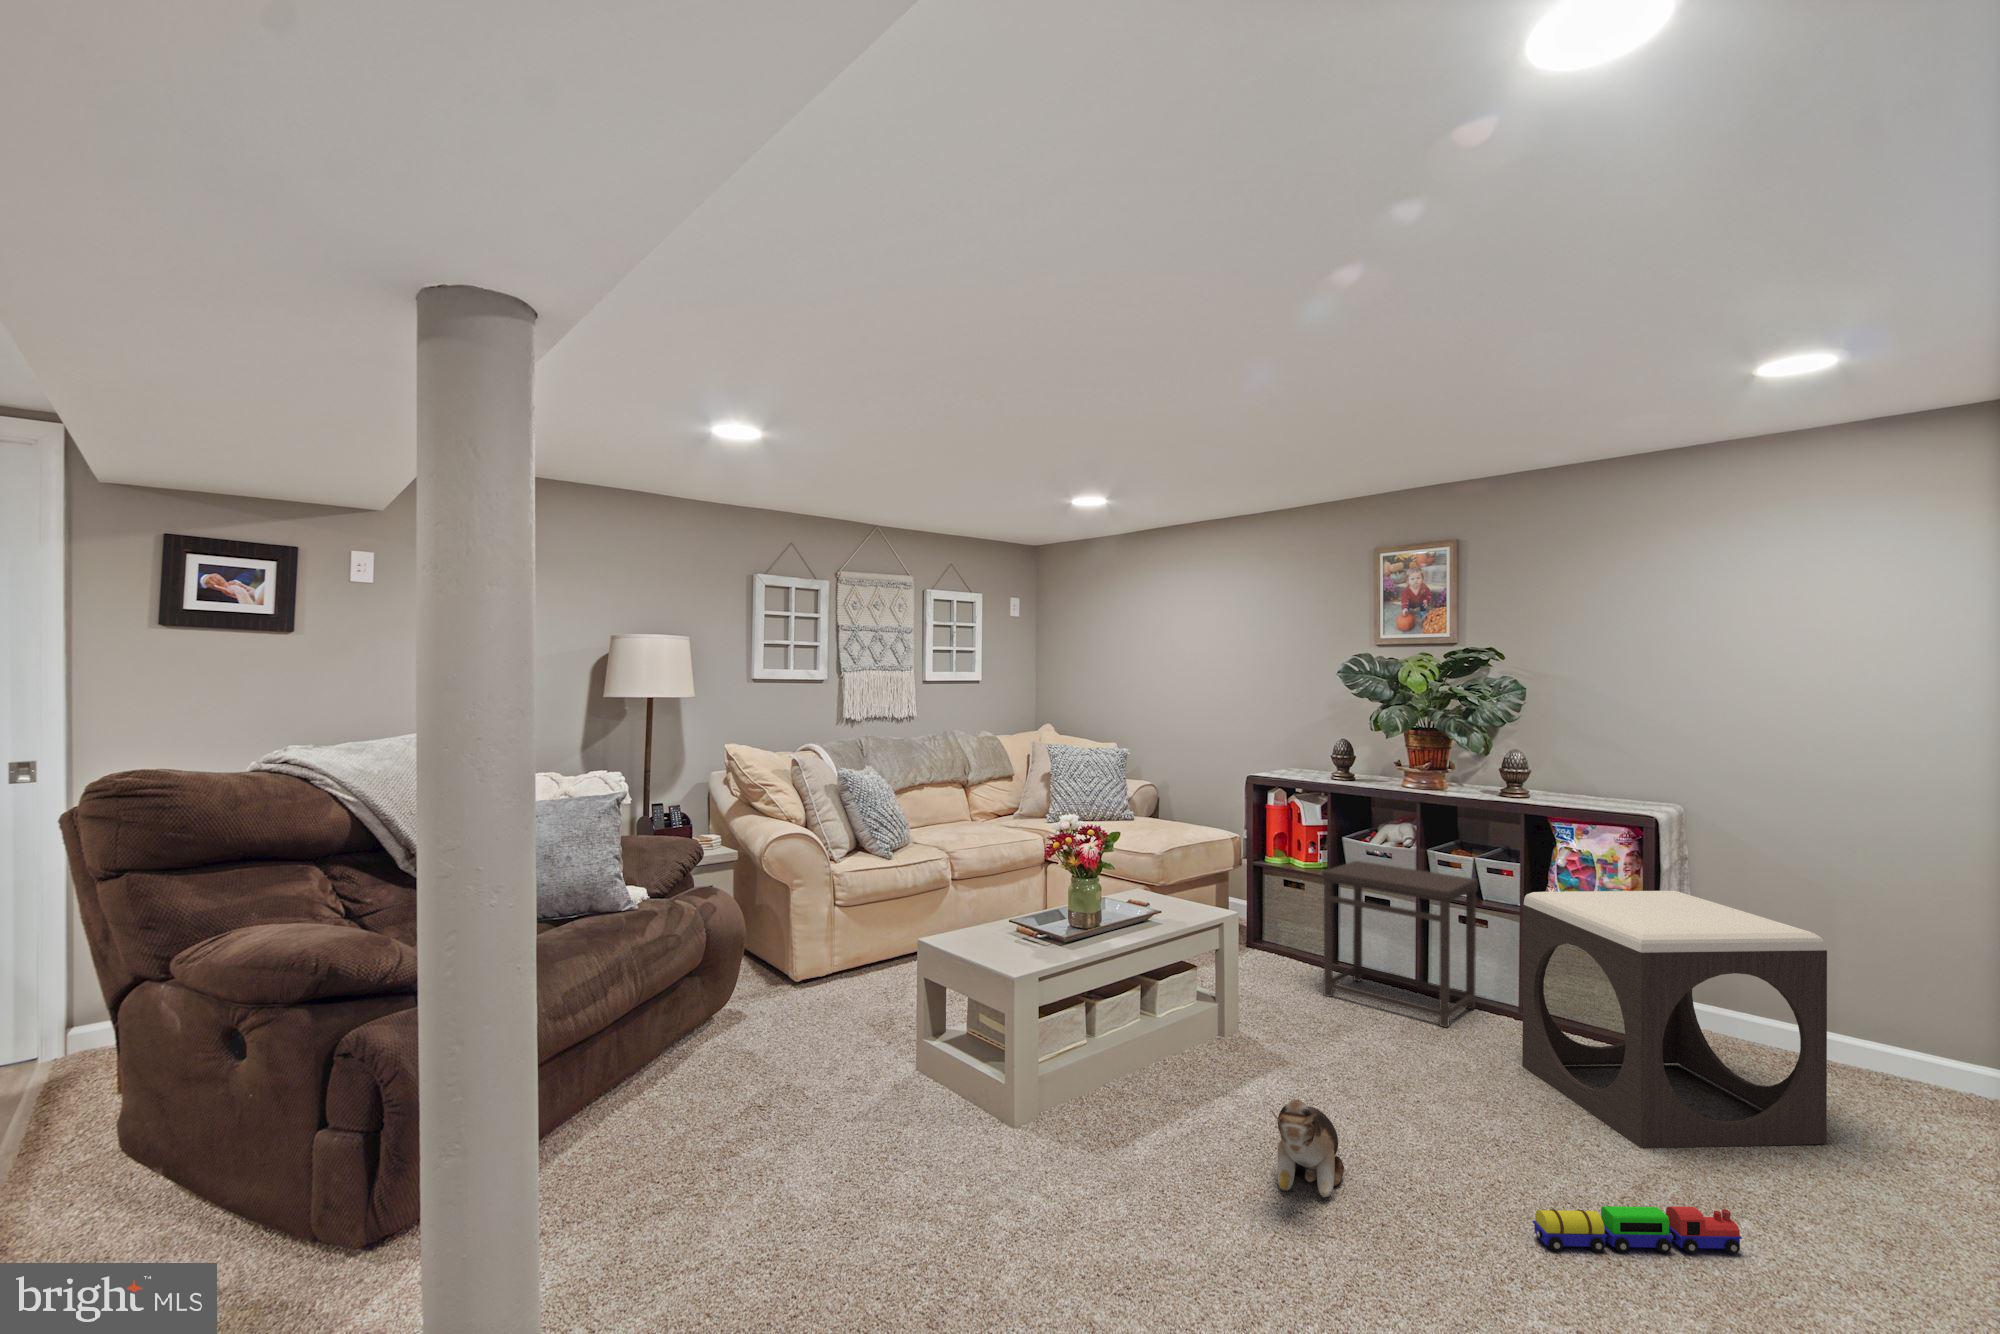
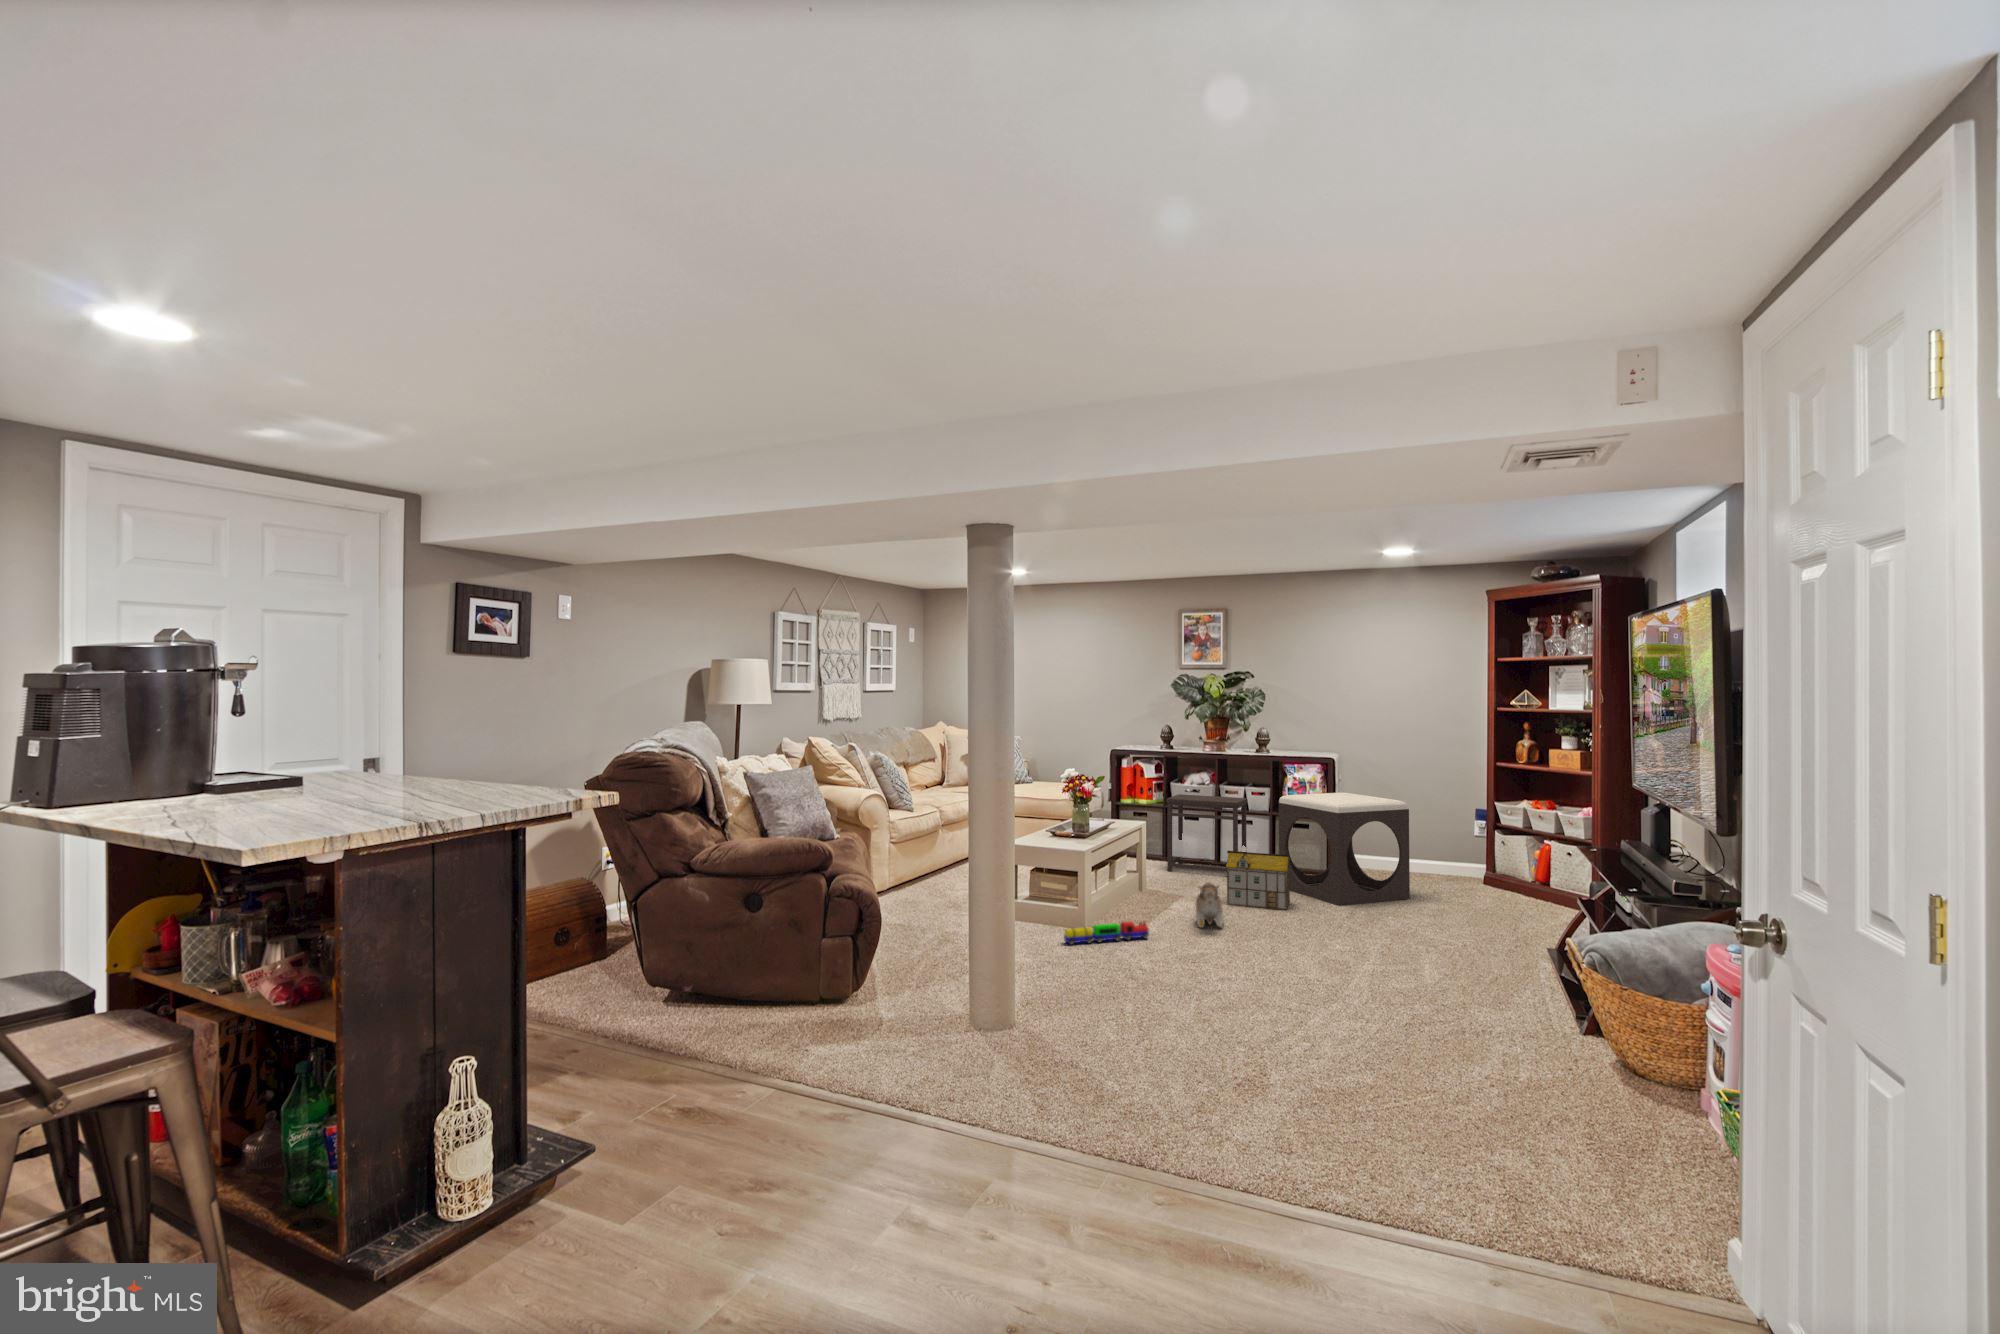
toy house: none [1384,1001,1529,1148] -> present [1226,851,1290,910]
toy train: present [1533,1206,1742,1254] -> present [1064,921,1149,945]

